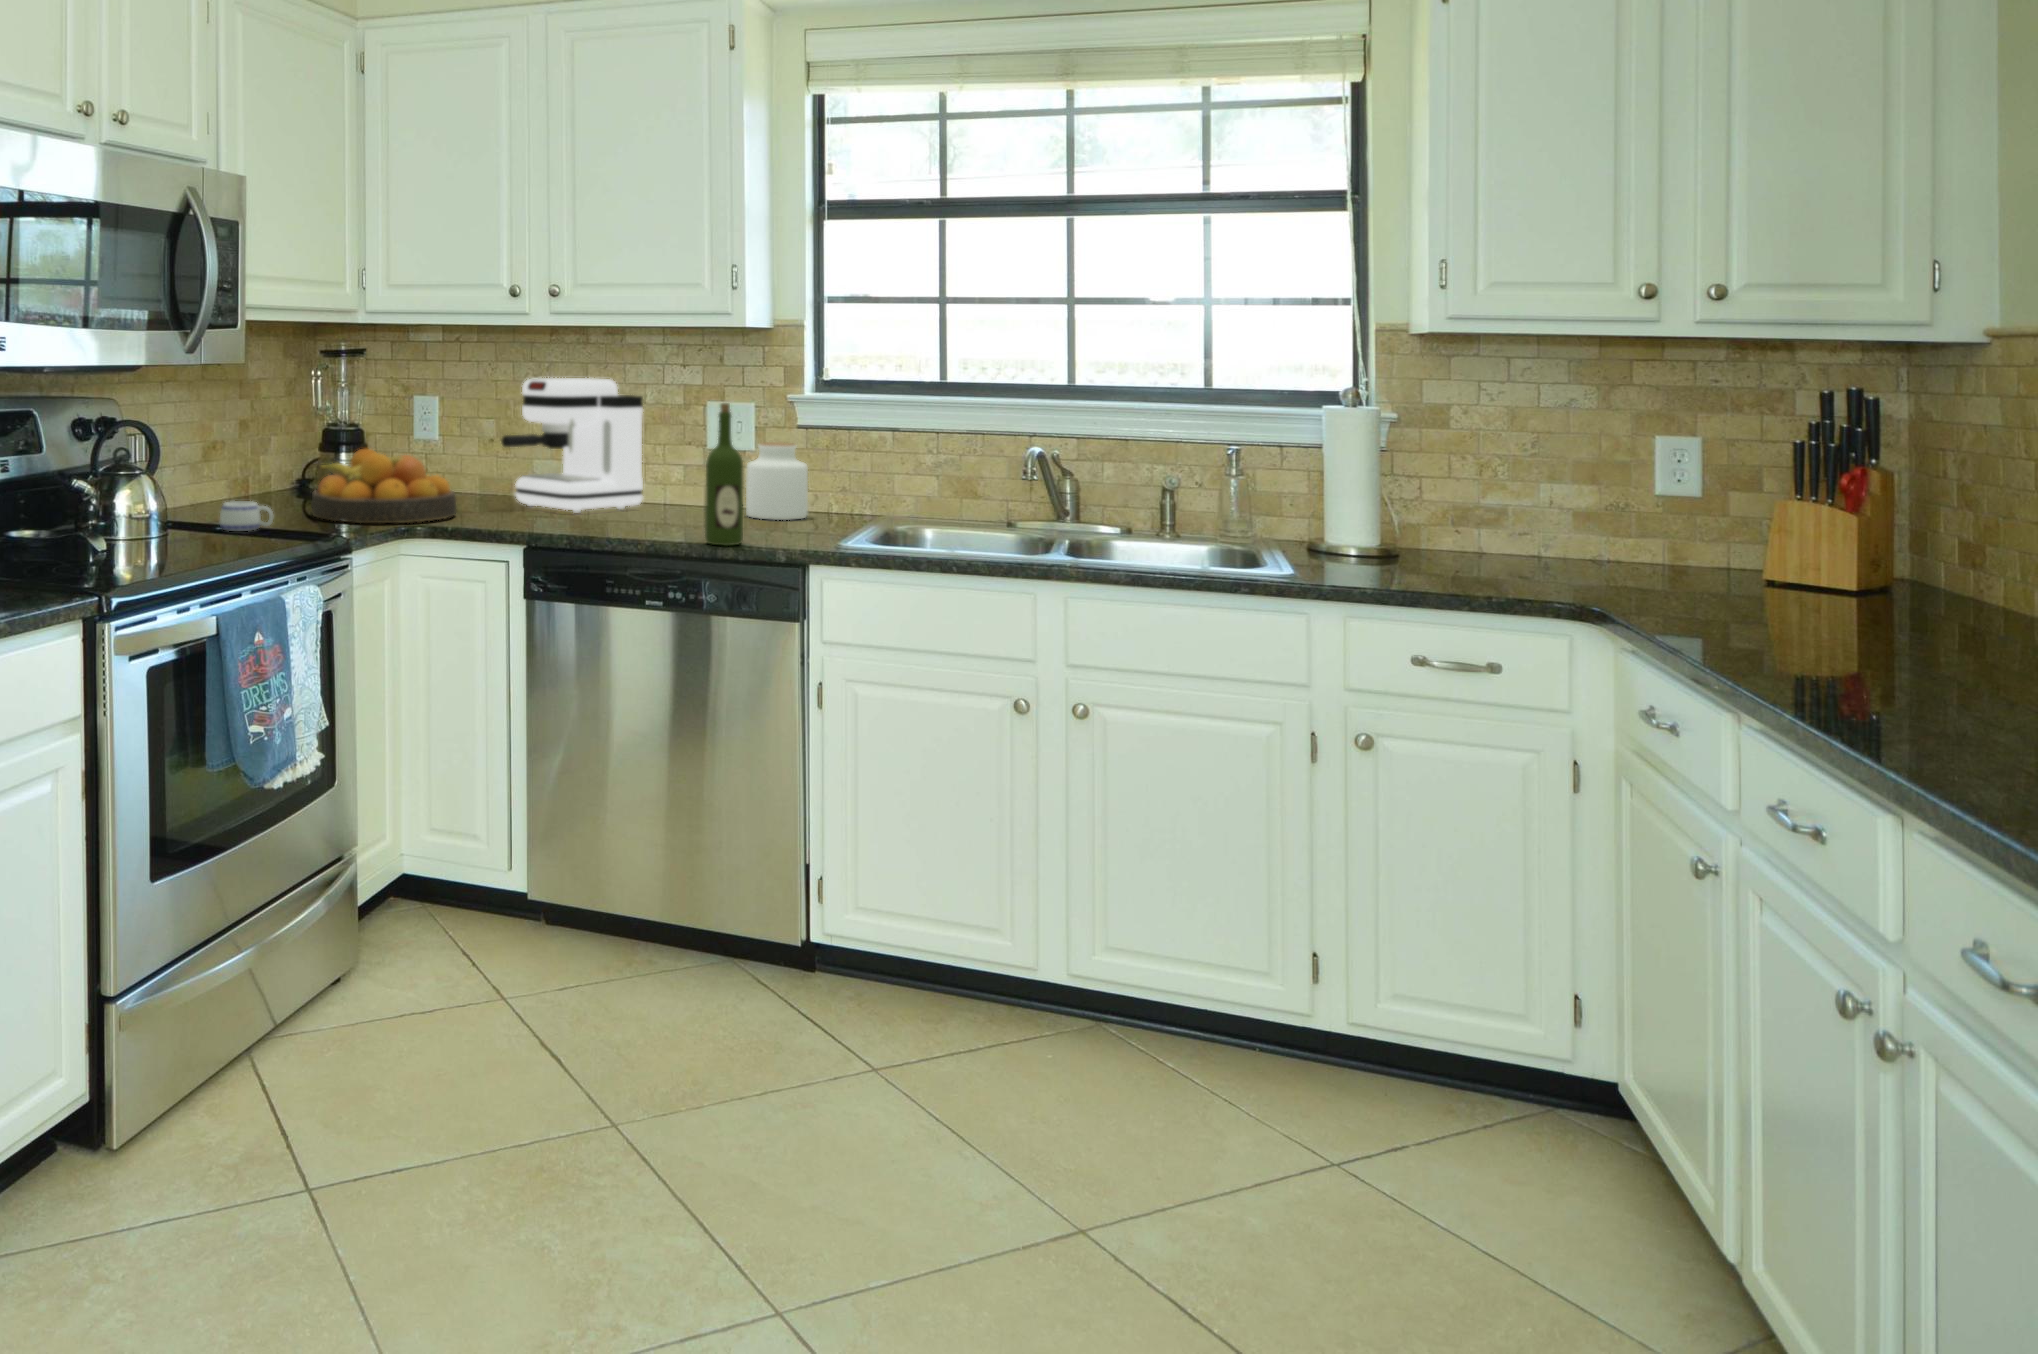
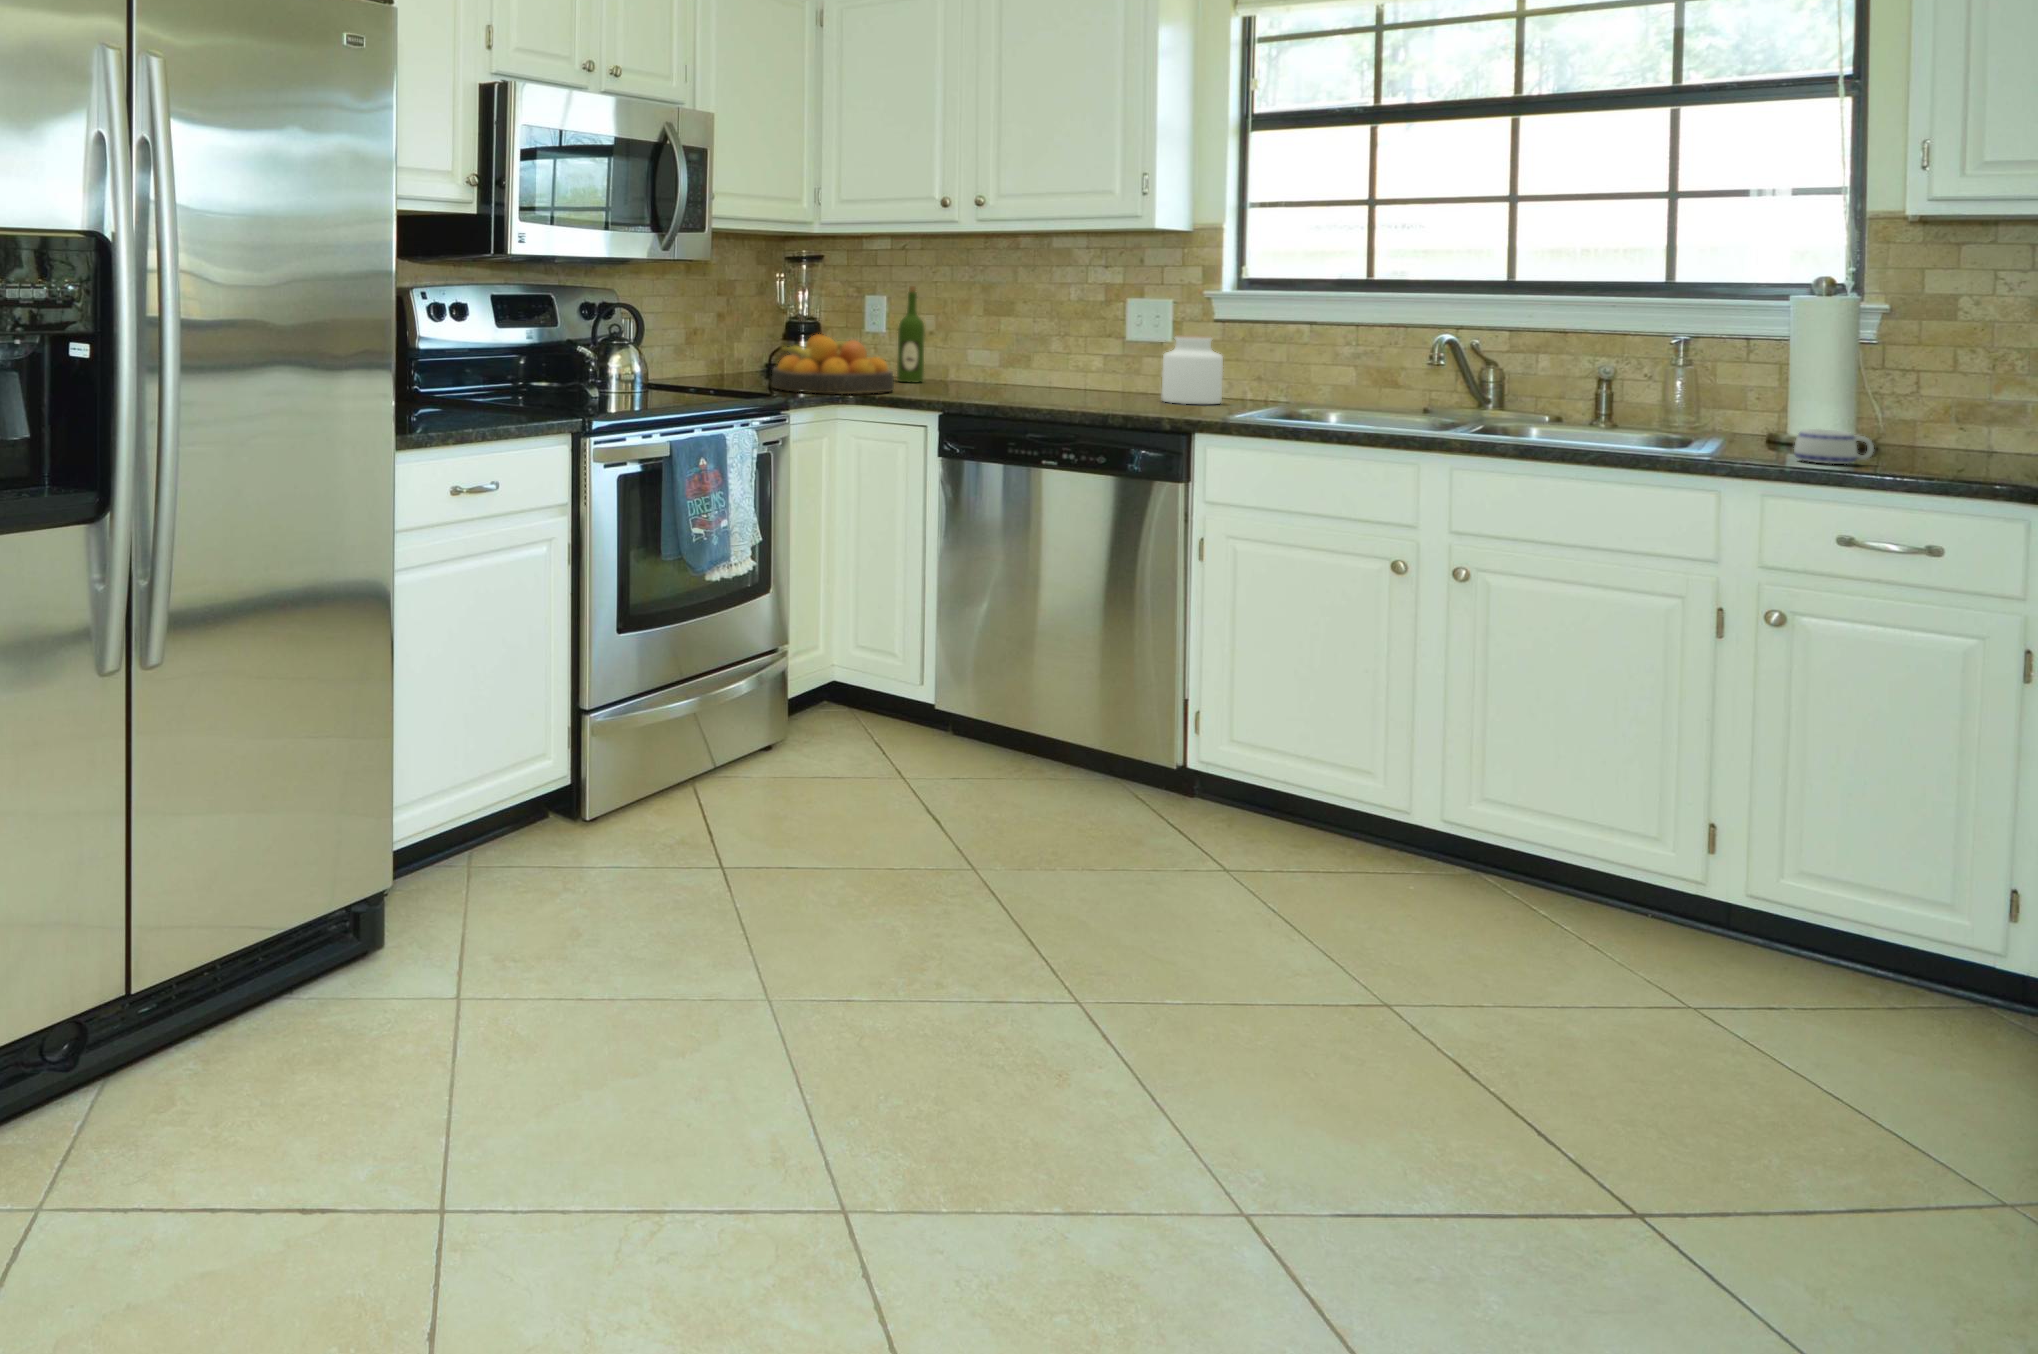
coffee maker: present [501,378,643,513] -> none [937,278,1069,394]
wine bottle: present [705,403,743,546] -> present [897,286,925,382]
mug: present [220,501,273,531] -> present [1794,429,1874,464]

